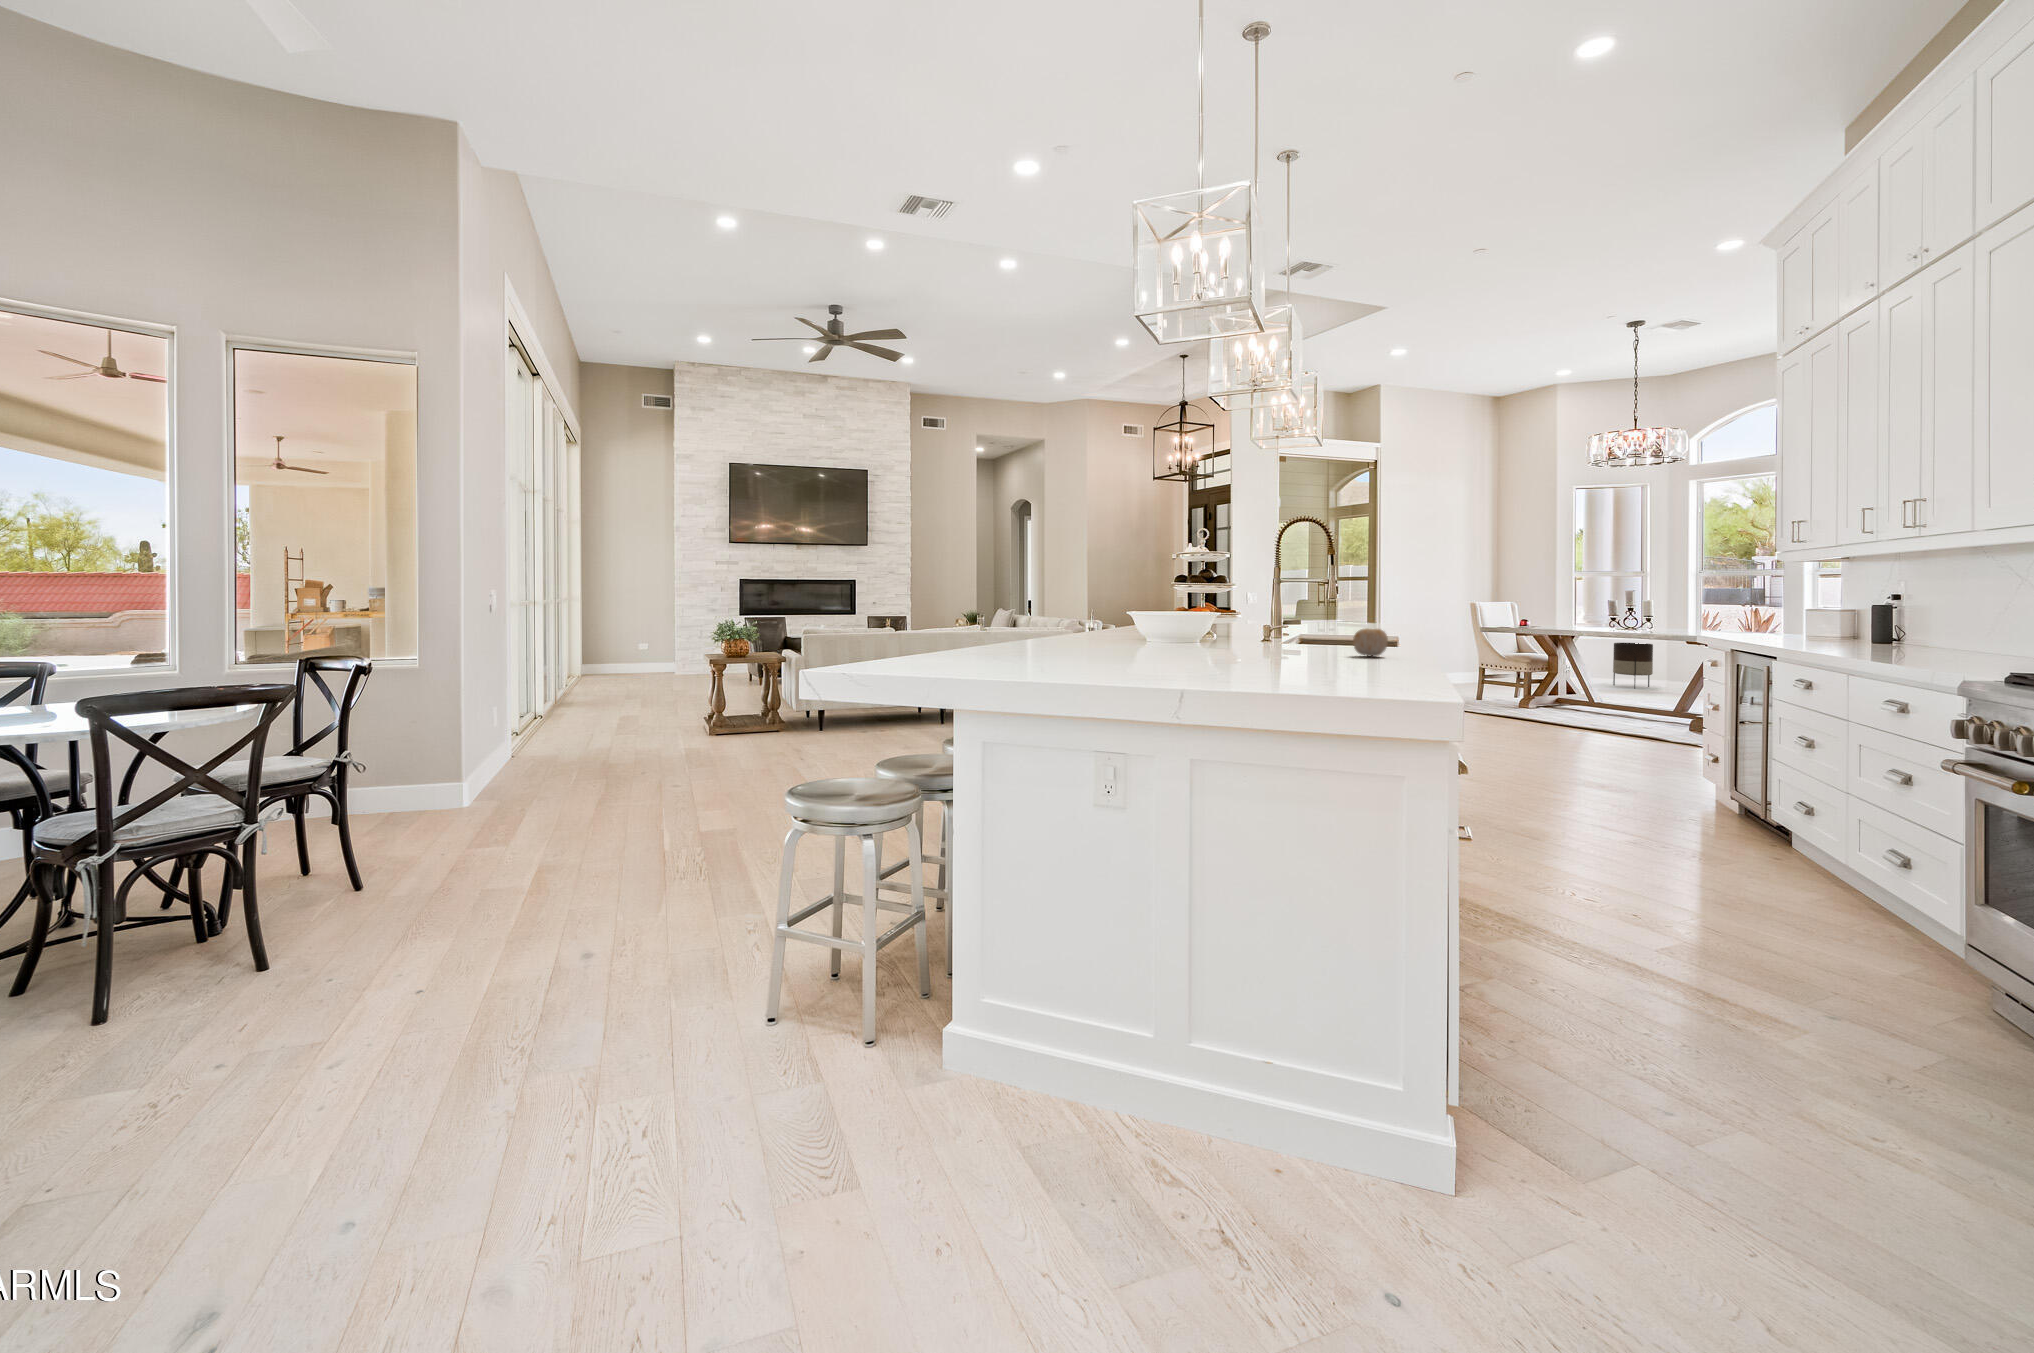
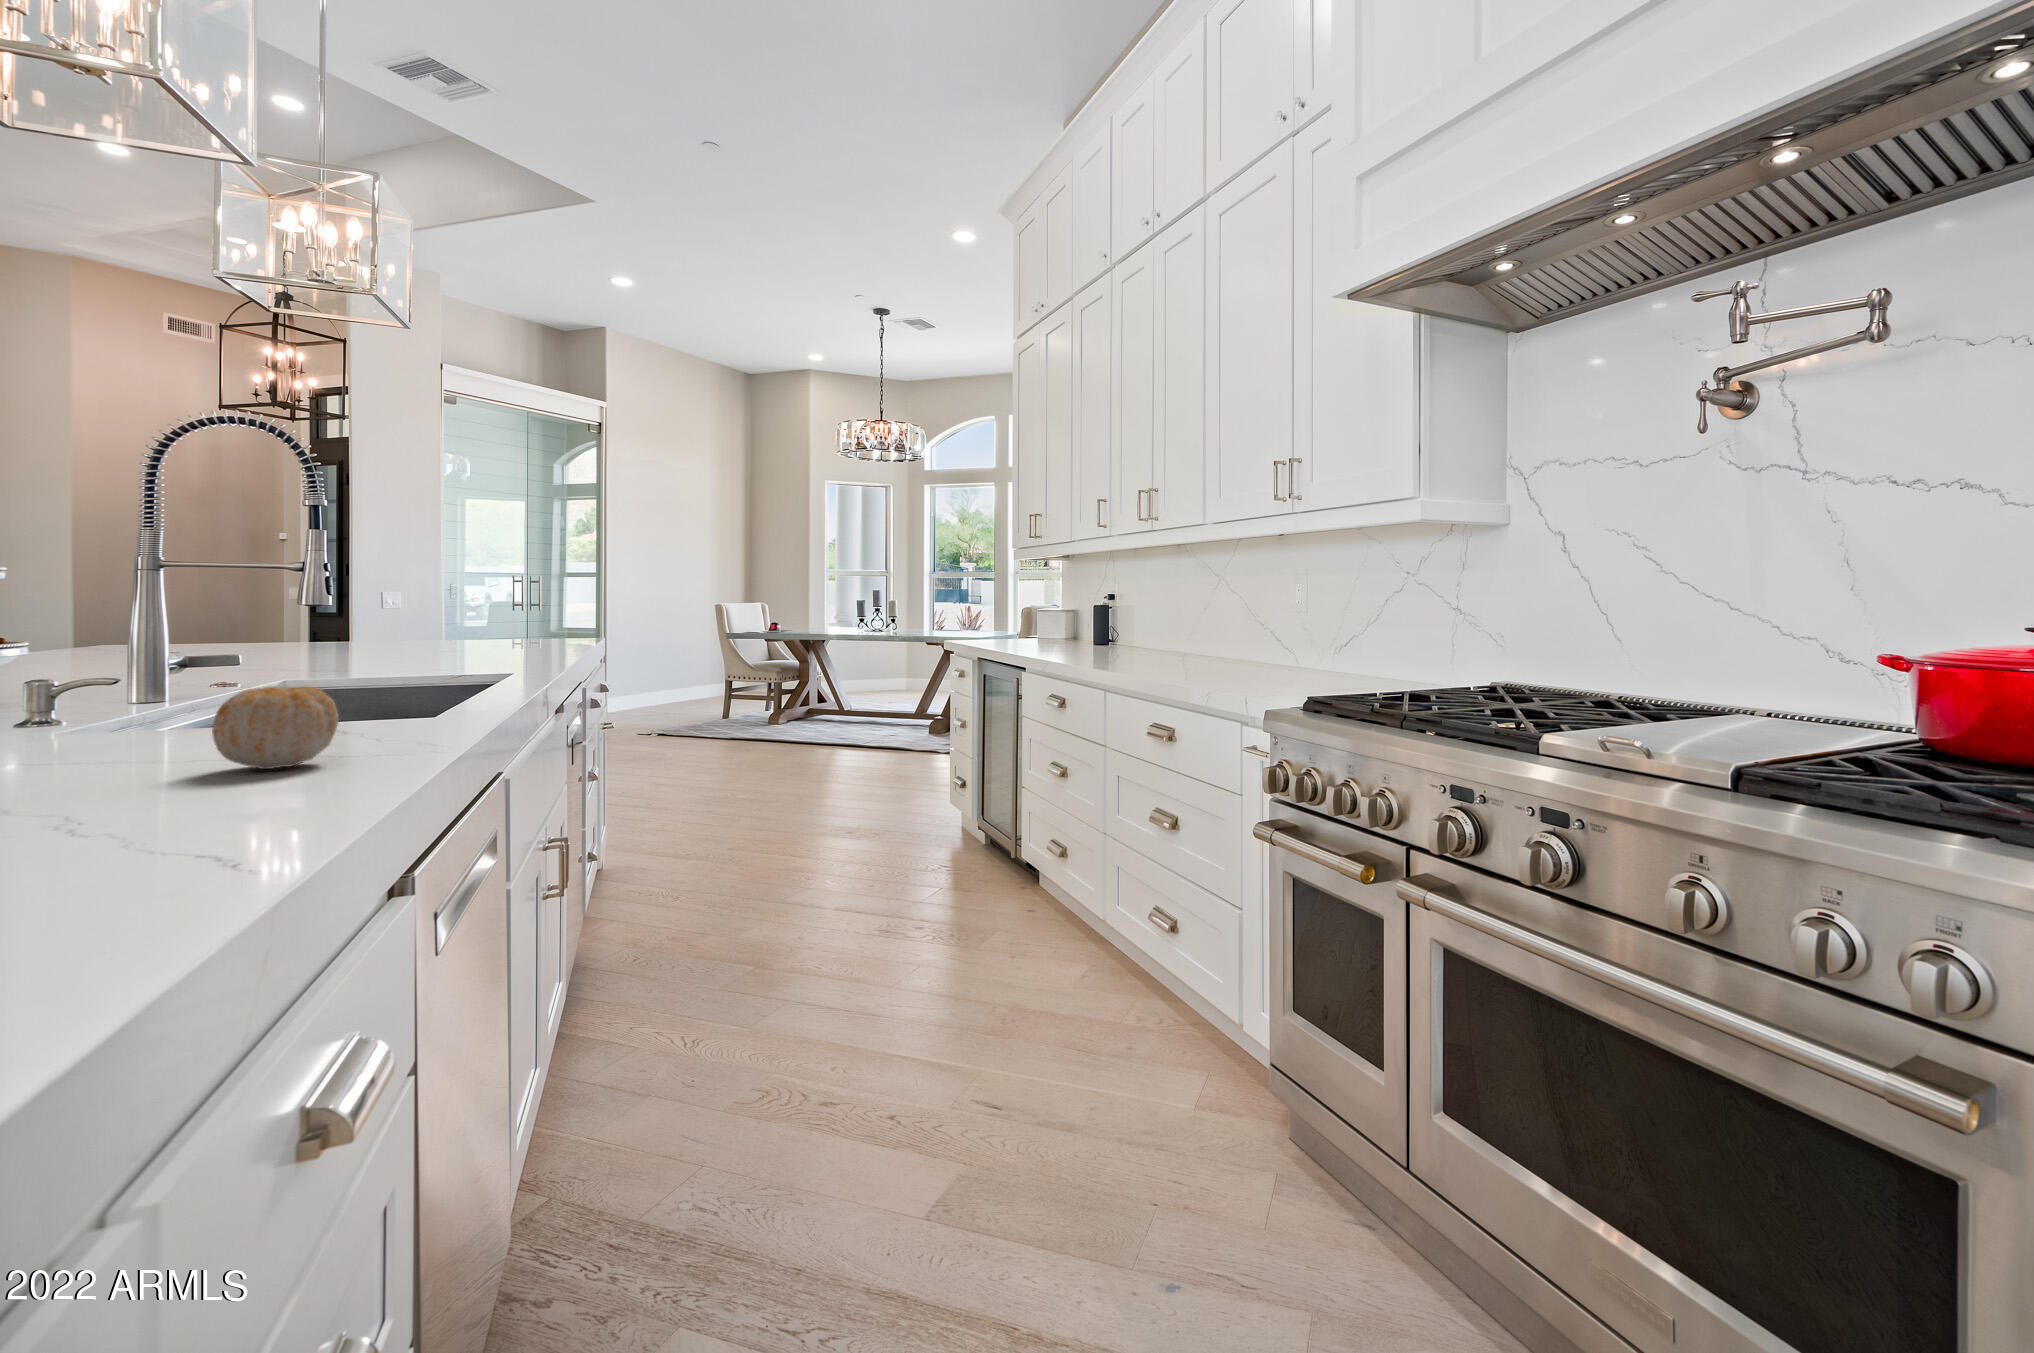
planter: present [1613,643,1653,689] -> none [862,644,896,690]

